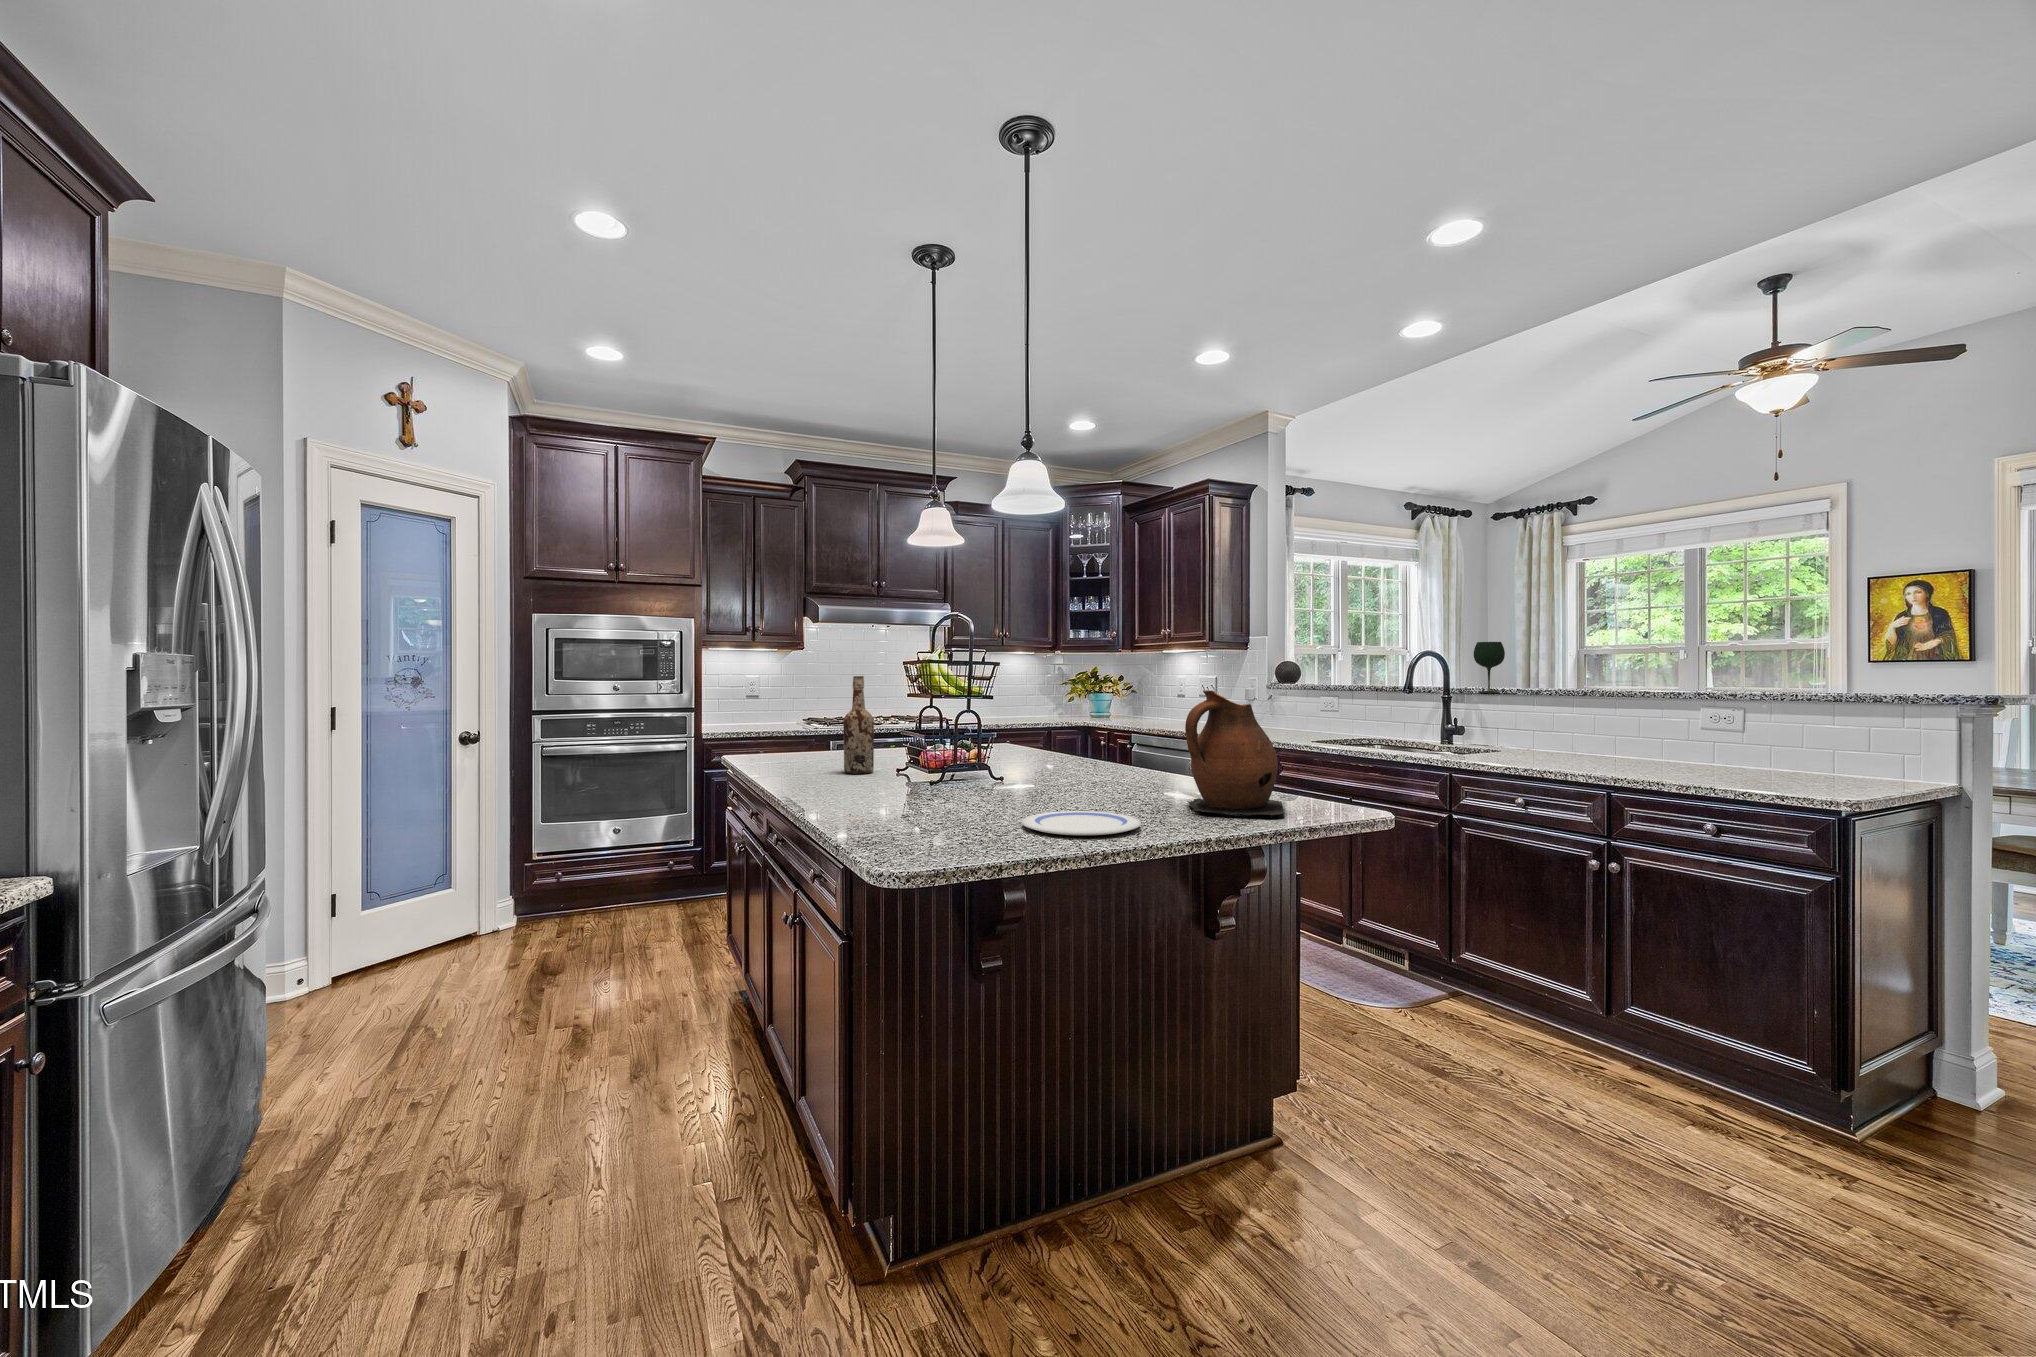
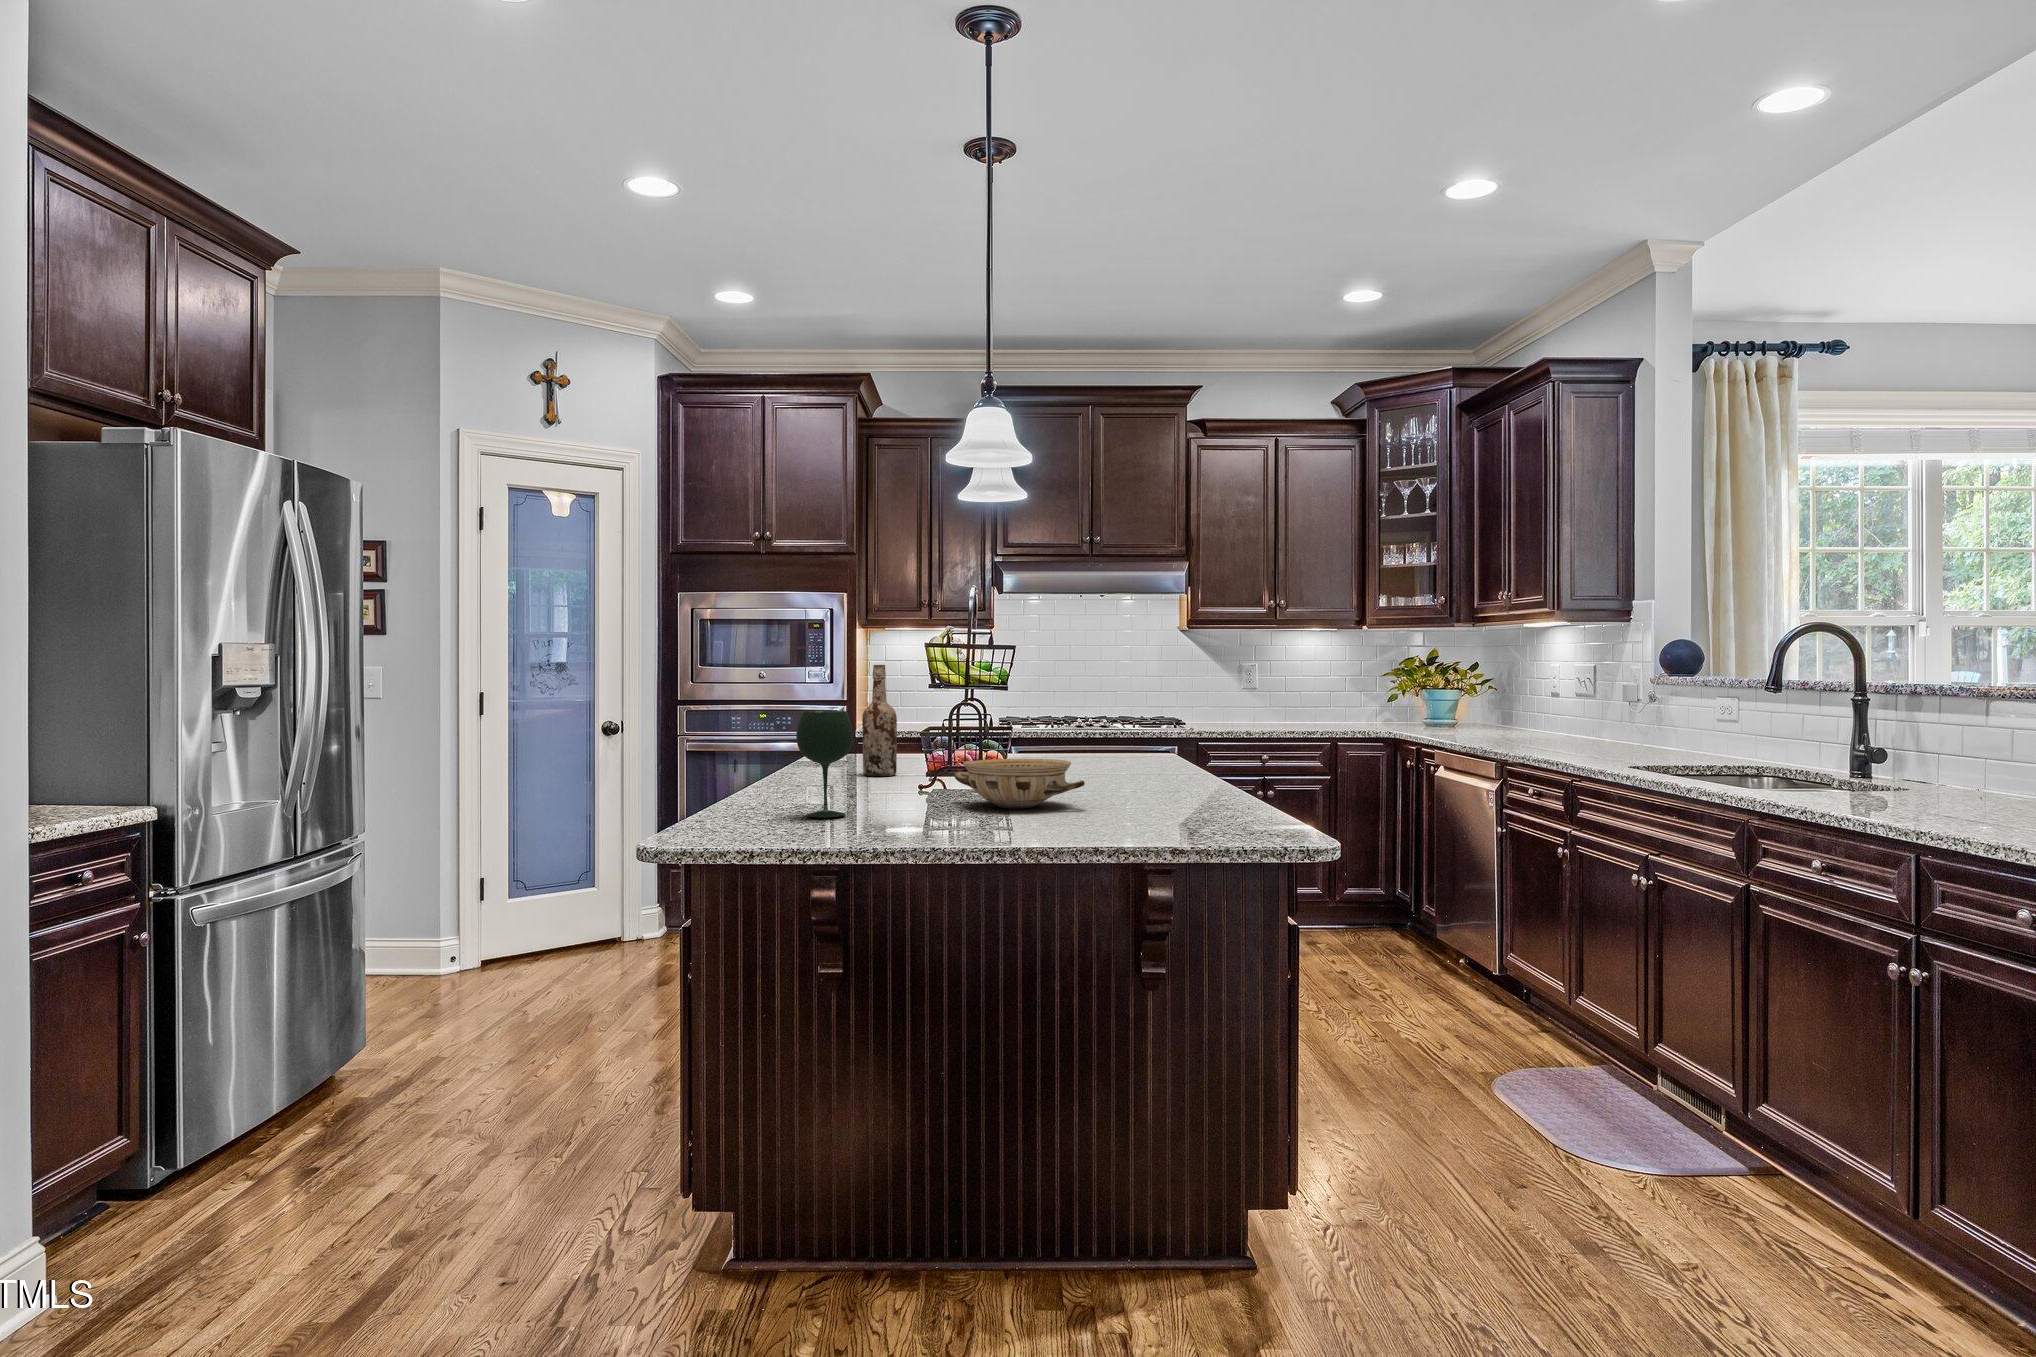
wine glass: present [1474,642,1505,693] -> present [796,710,853,818]
ceramic pitcher: present [1185,690,1284,817] -> none [1082,685,1222,839]
ceramic bowl: none [1005,754,1128,797] -> present [954,759,1085,808]
plate: present [1022,811,1141,835] -> none [860,818,991,839]

